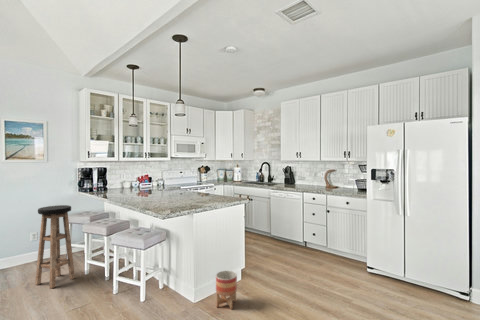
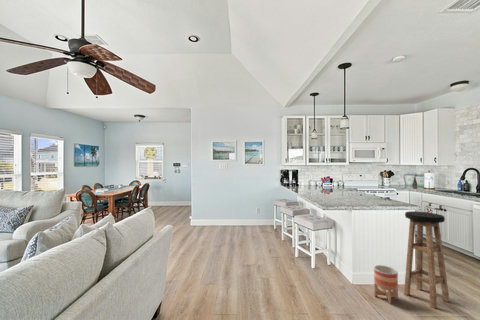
bar stool: present [35,205,75,288] -> present [404,211,449,308]

